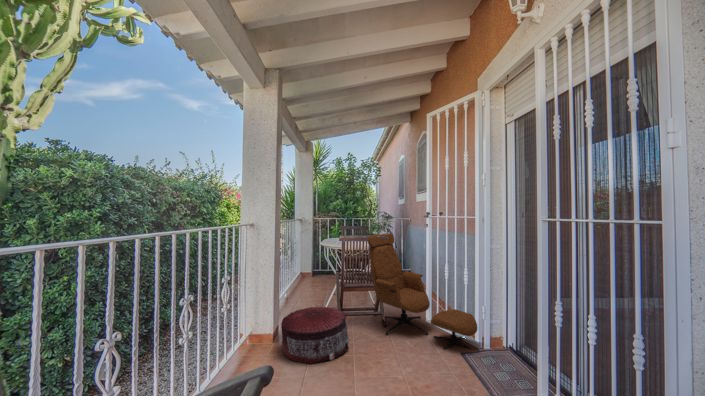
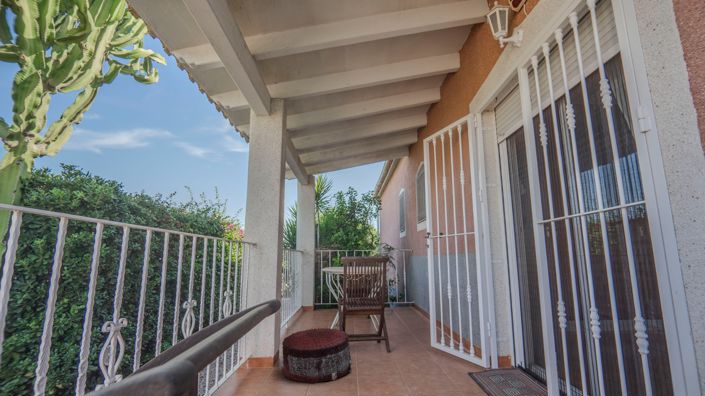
lounge chair: present [368,234,477,349] -> none [370,256,484,374]

